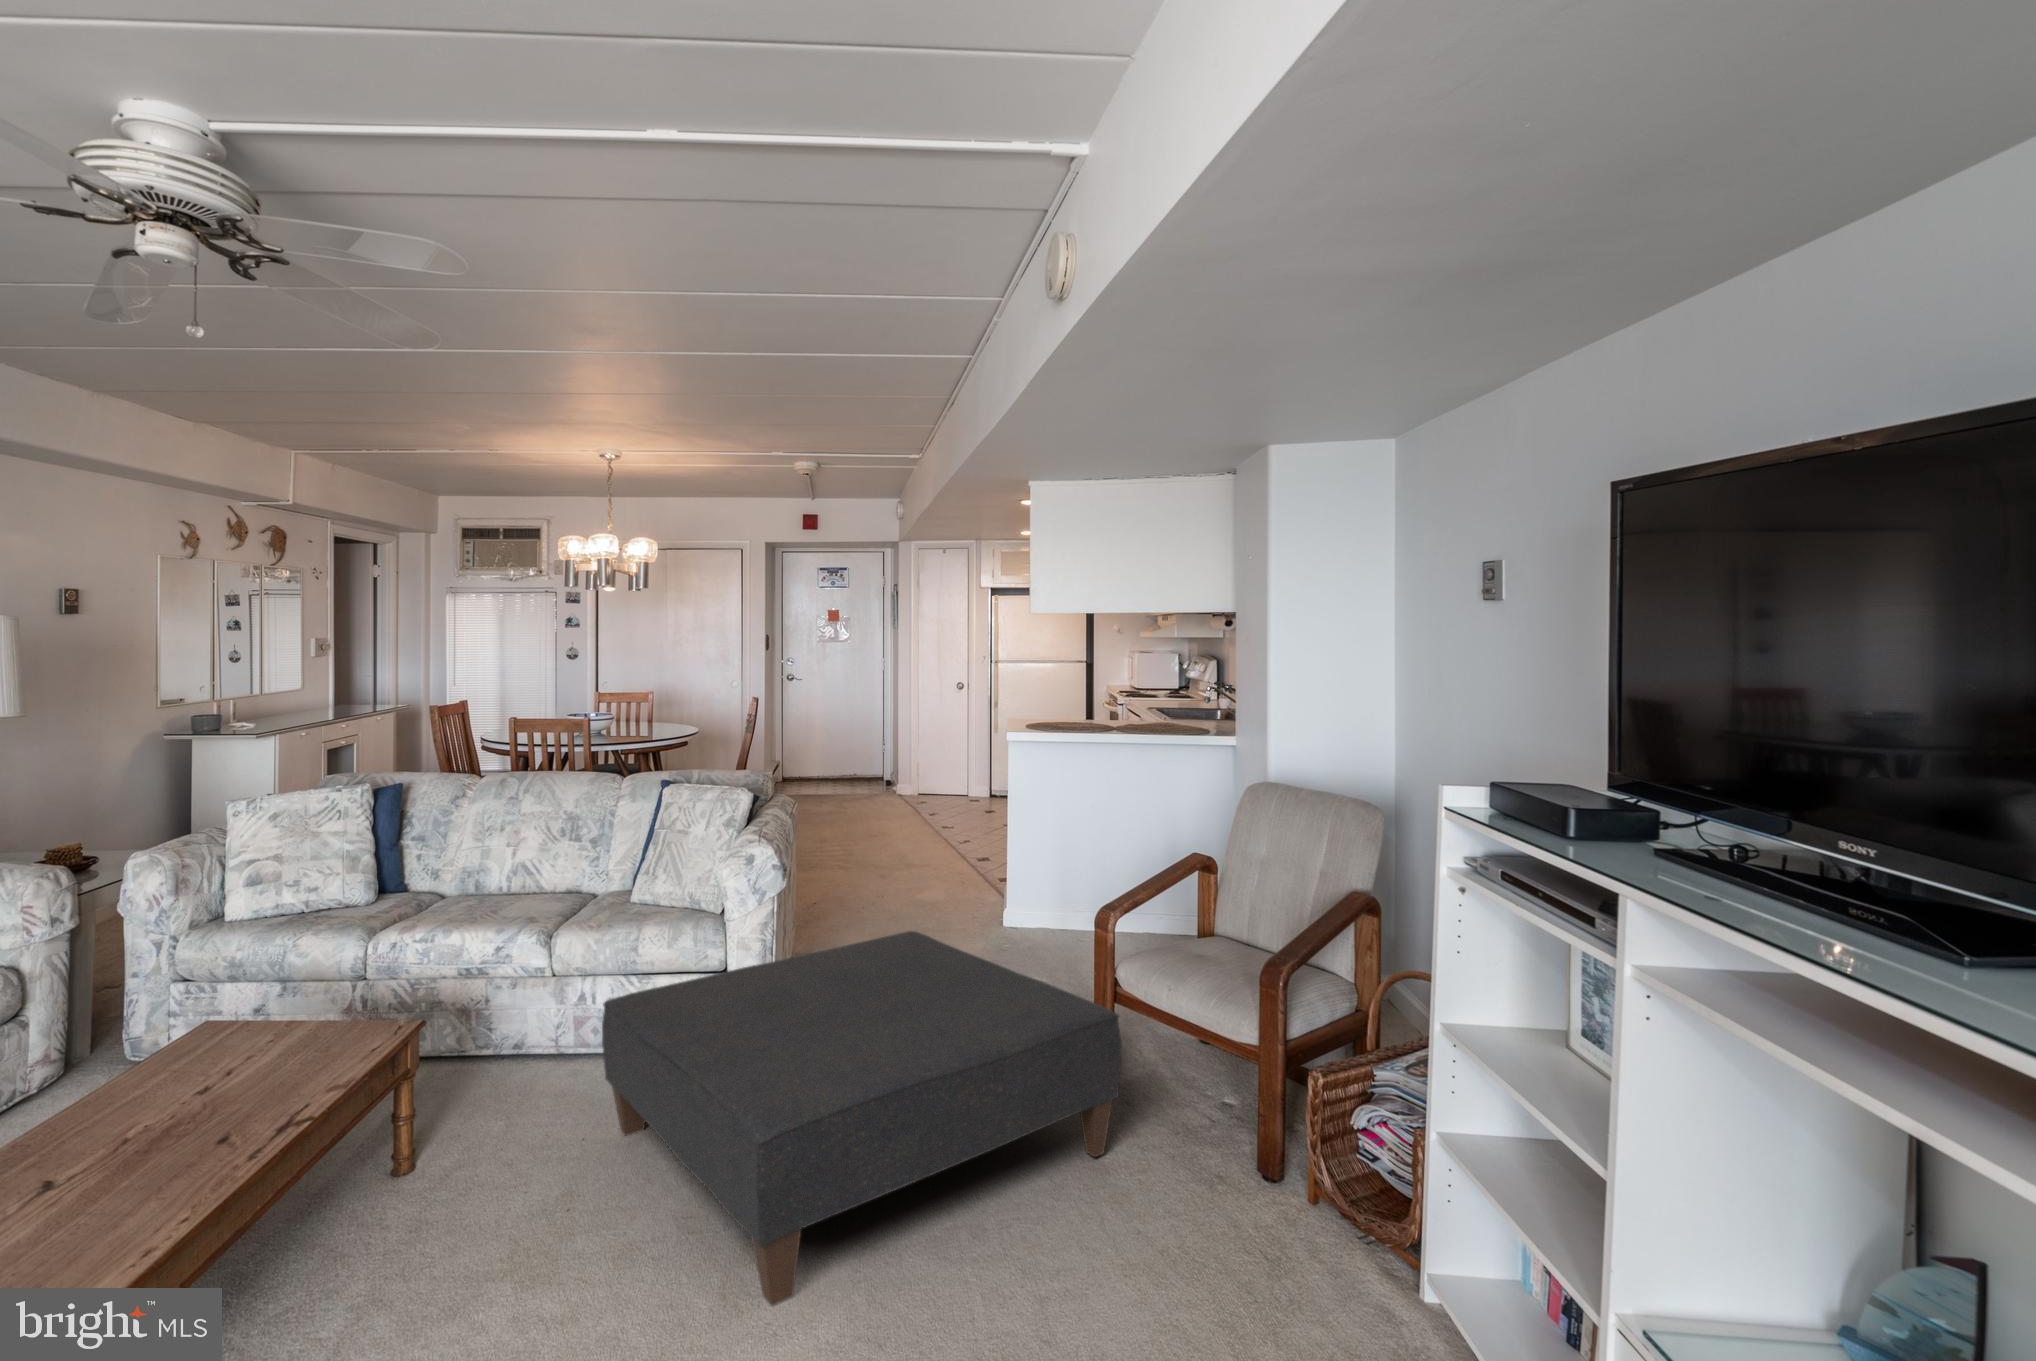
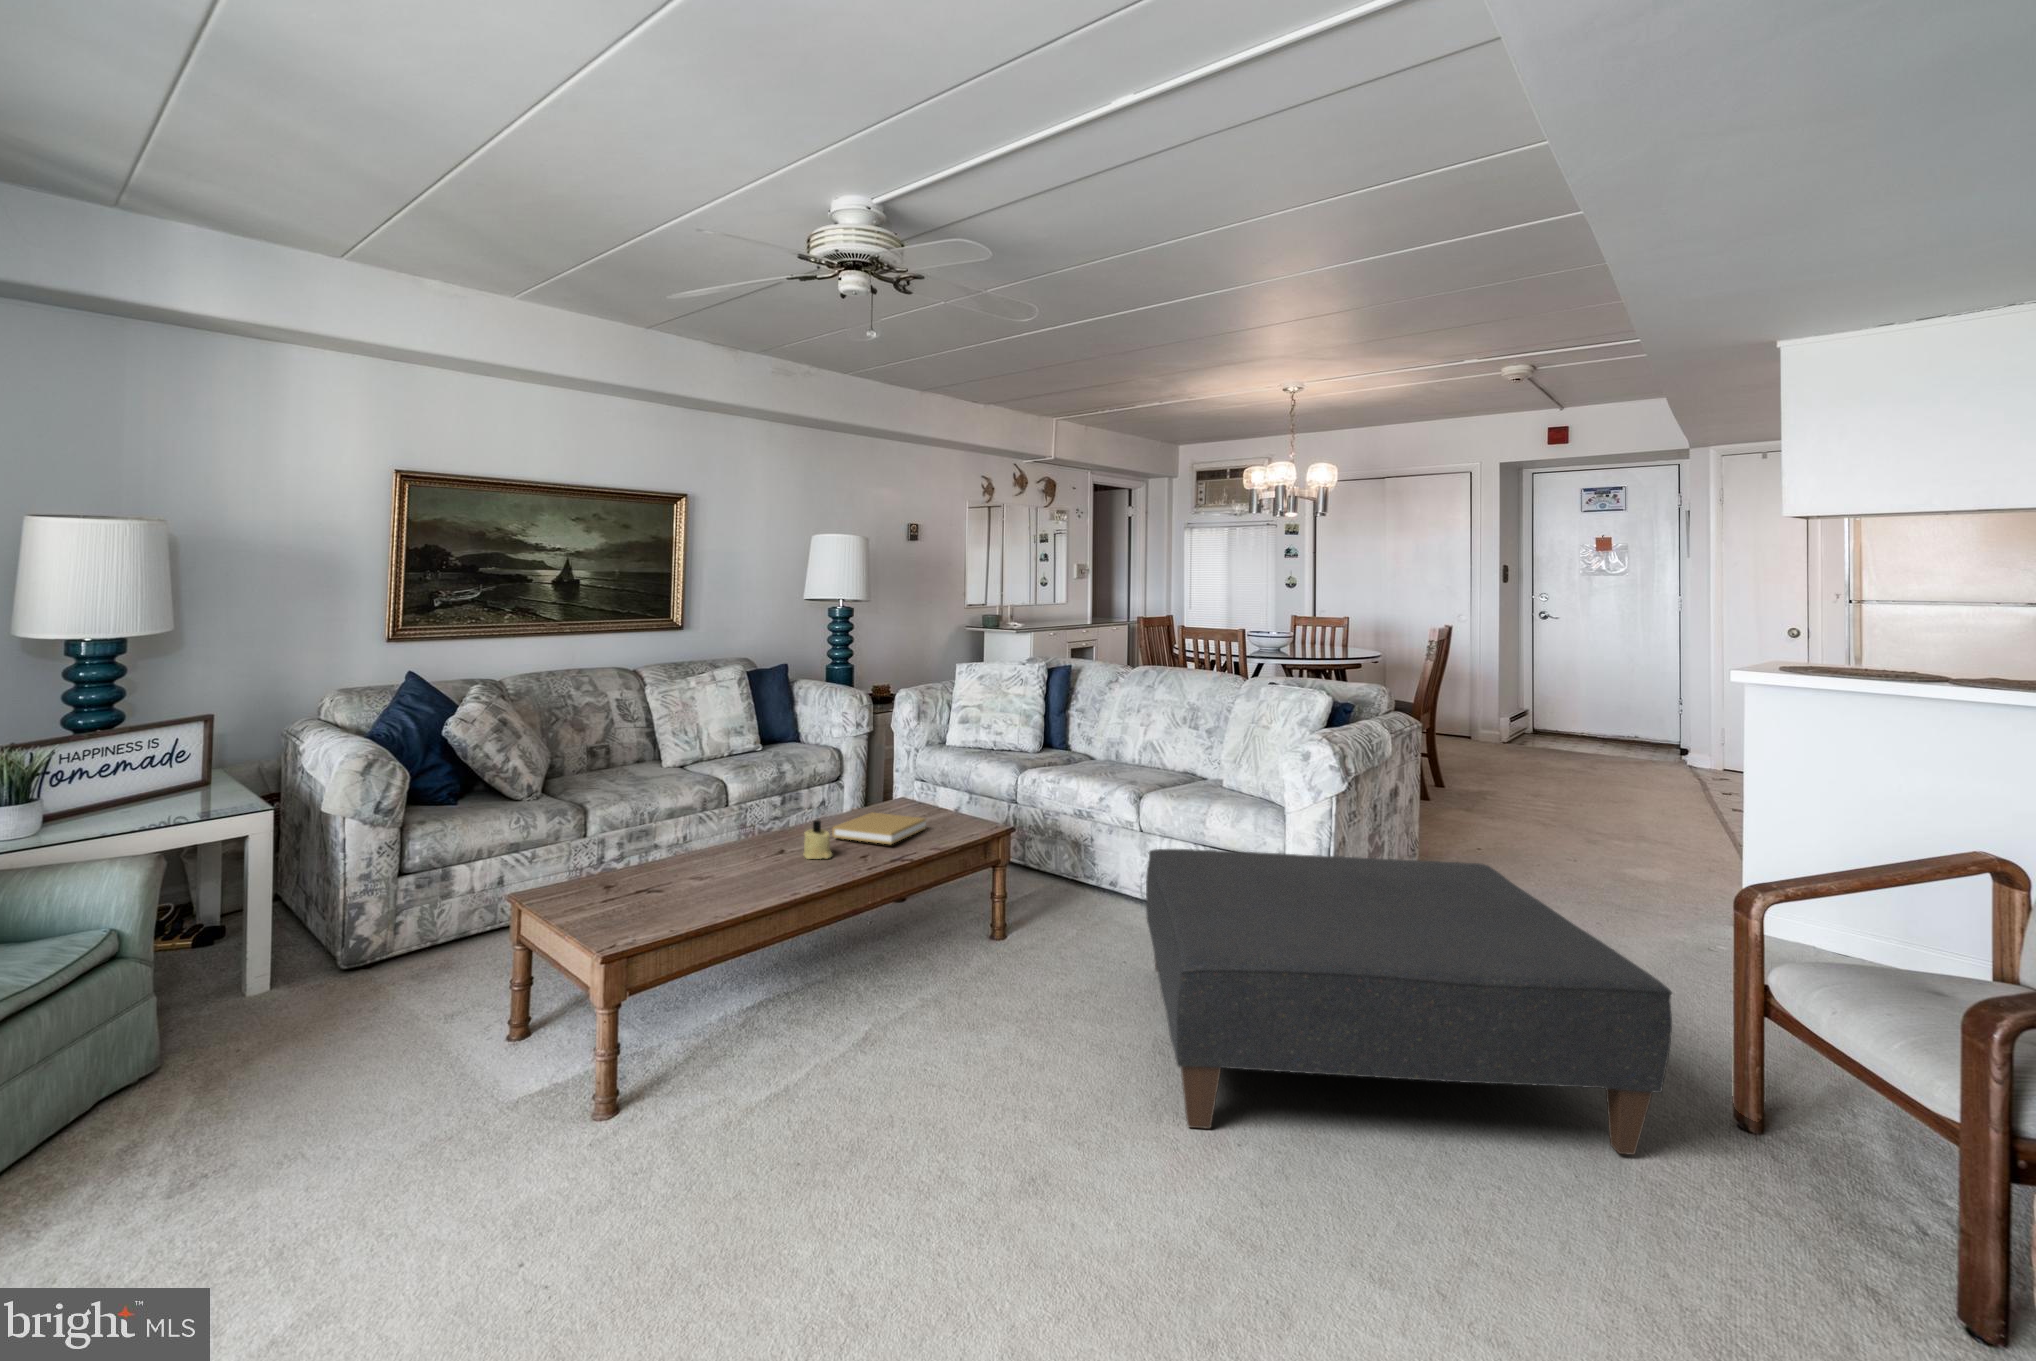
book: none [130,1042,280,1116] -> present [832,812,926,844]
candle: none [98,1101,158,1168] -> present [803,820,832,859]

